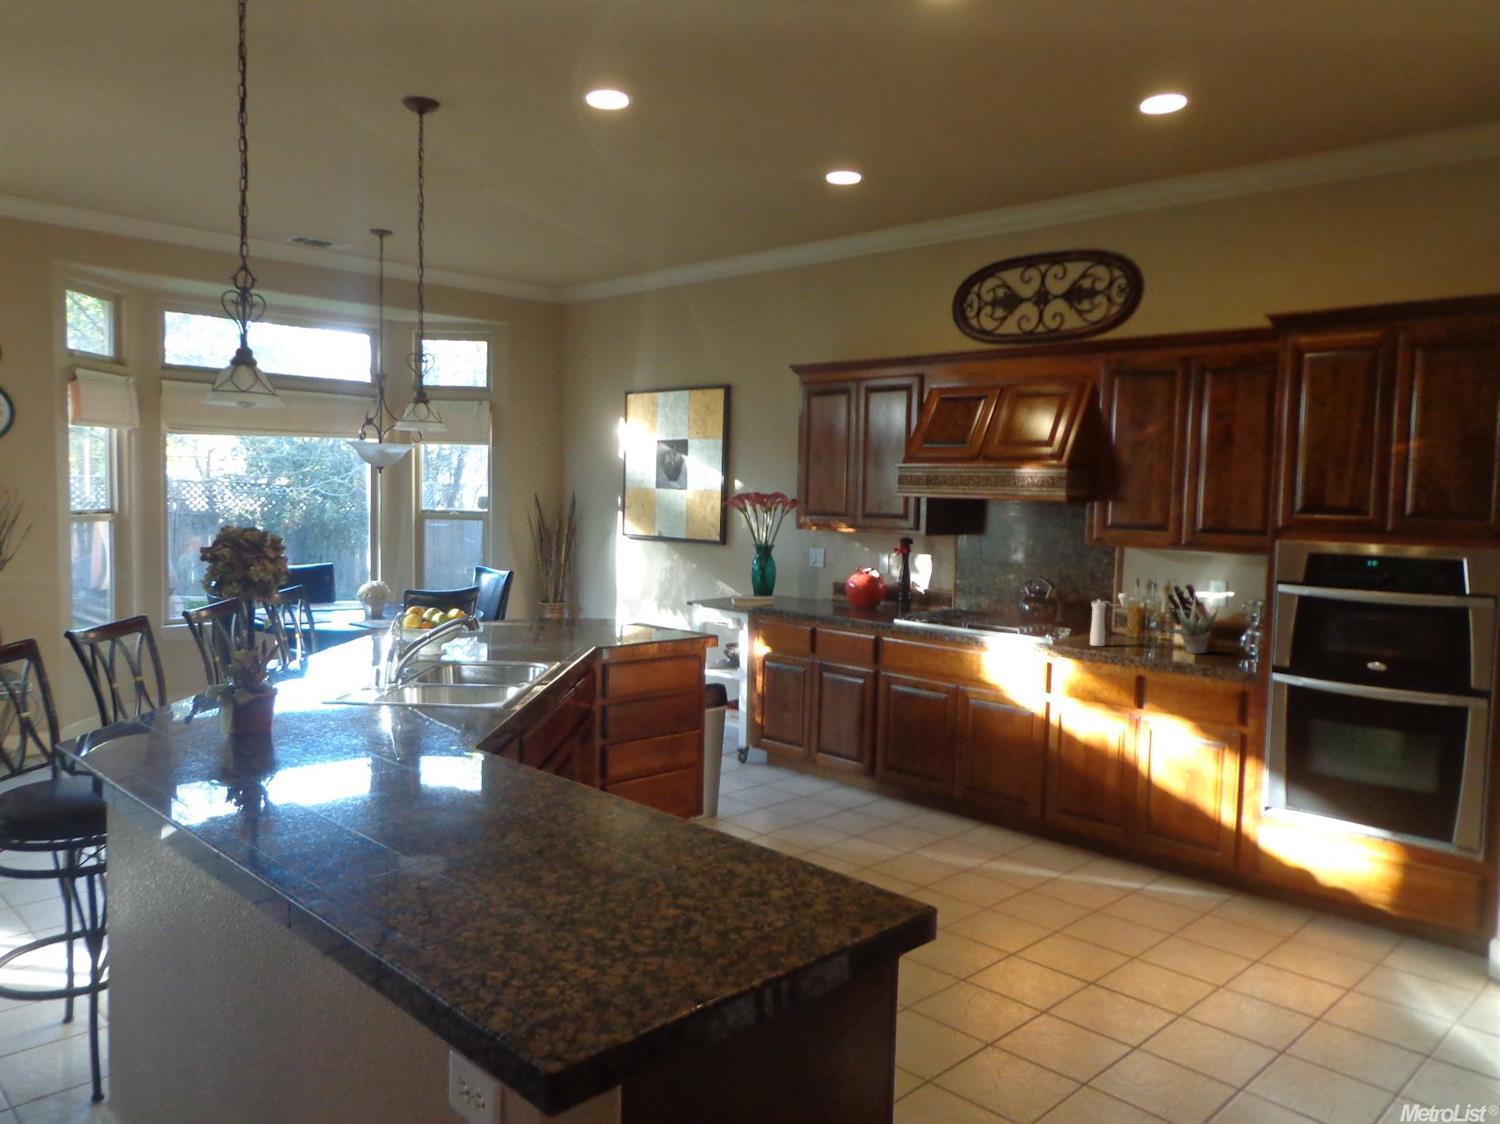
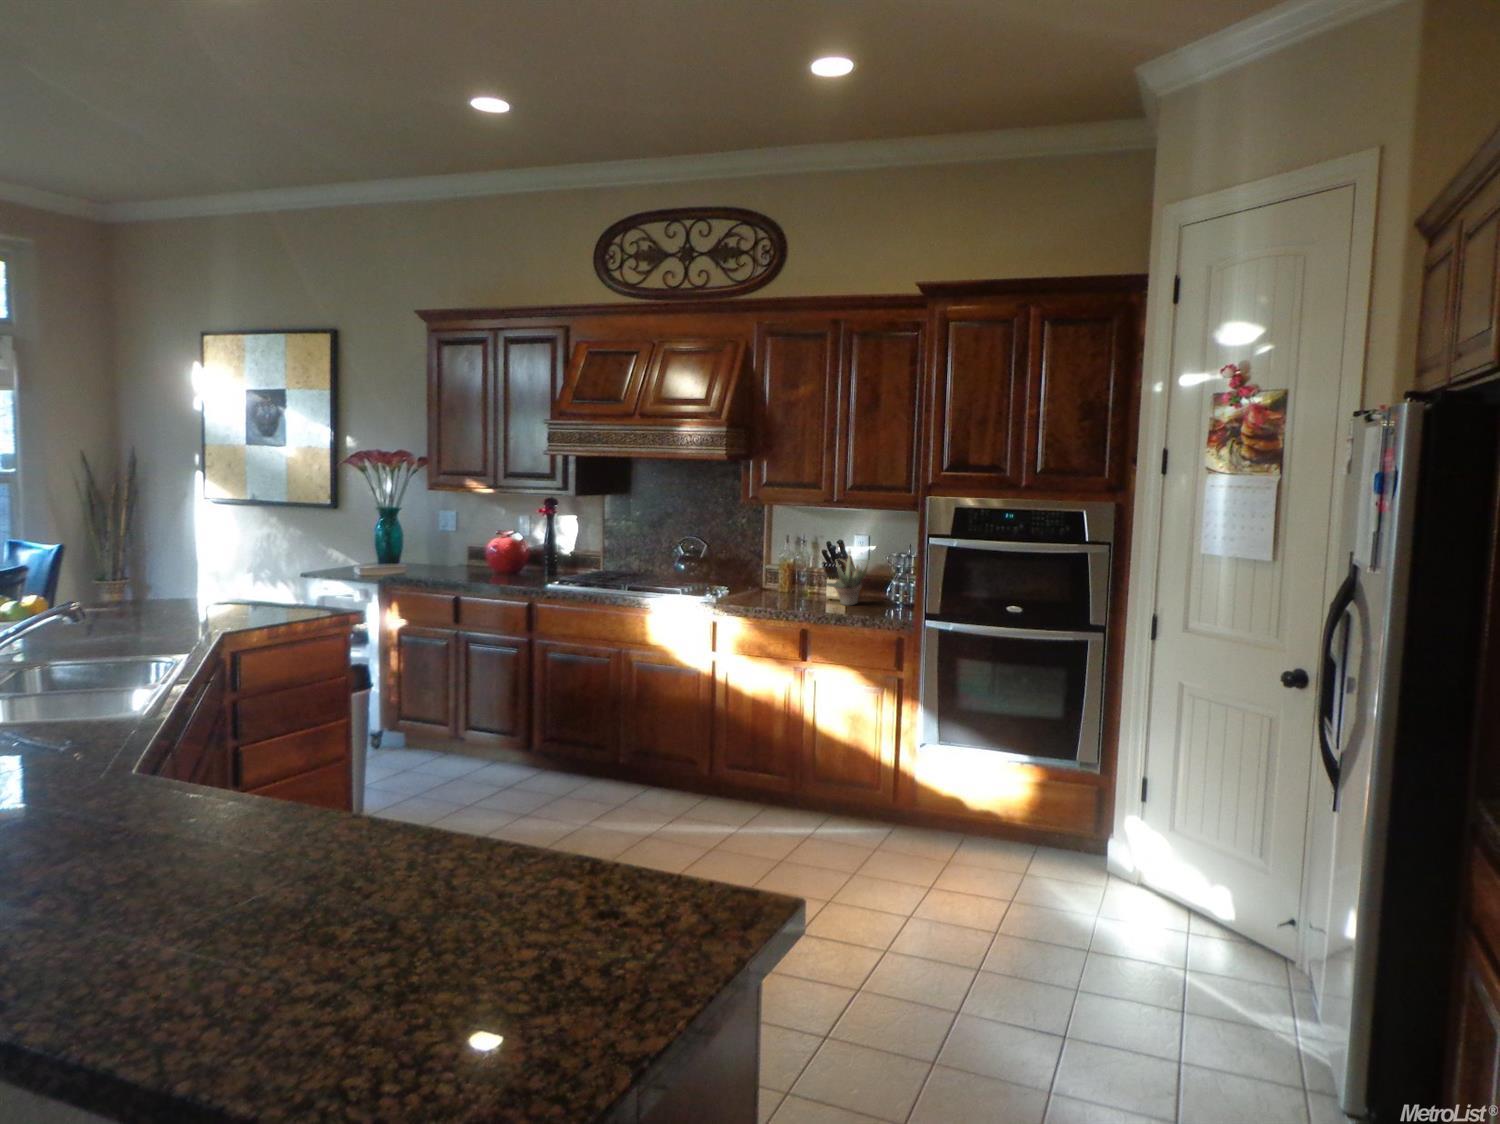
pepper mill: present [1090,593,1129,646] -> none [753,550,787,603]

